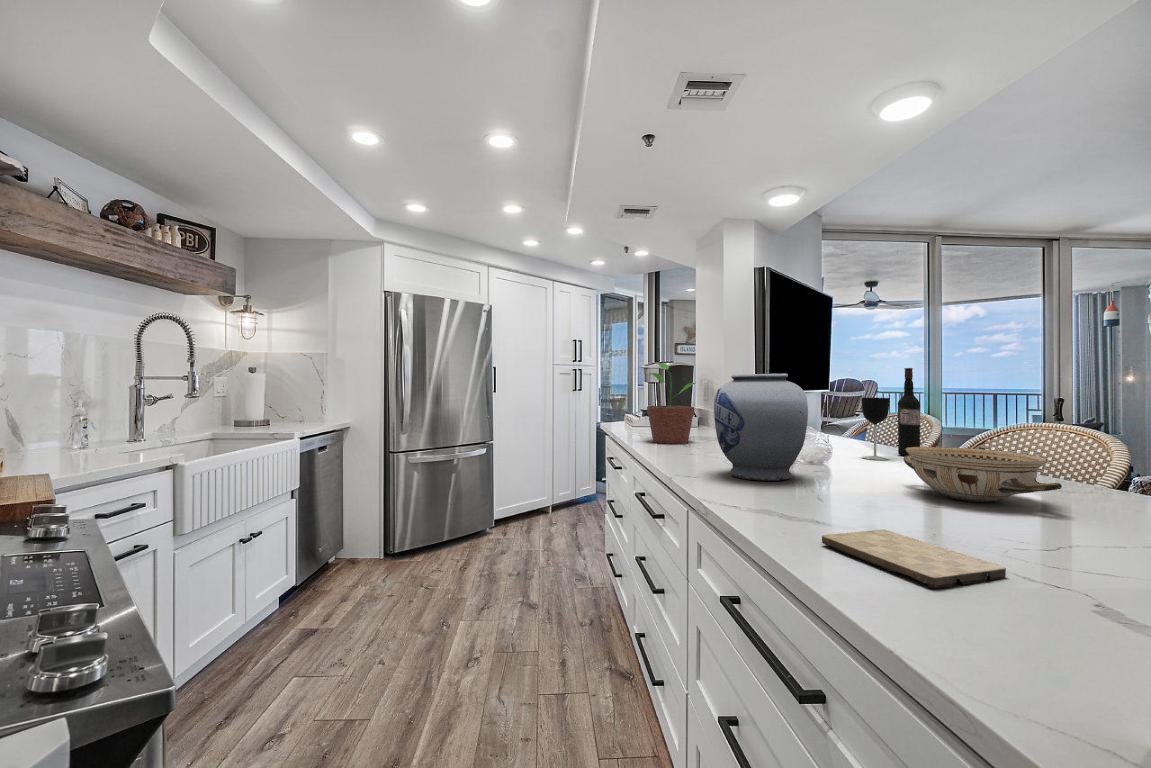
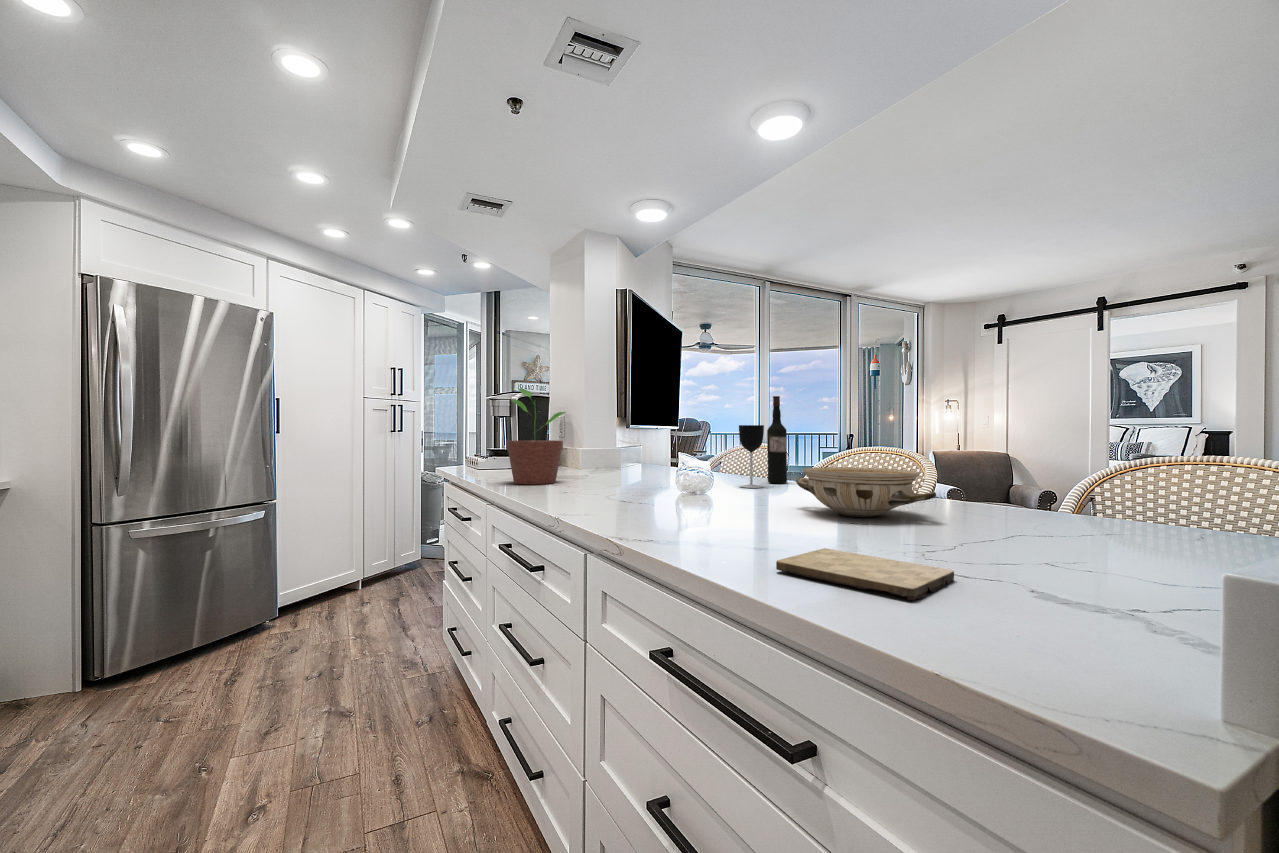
vase: present [714,374,808,481] -> none [608,393,708,514]

